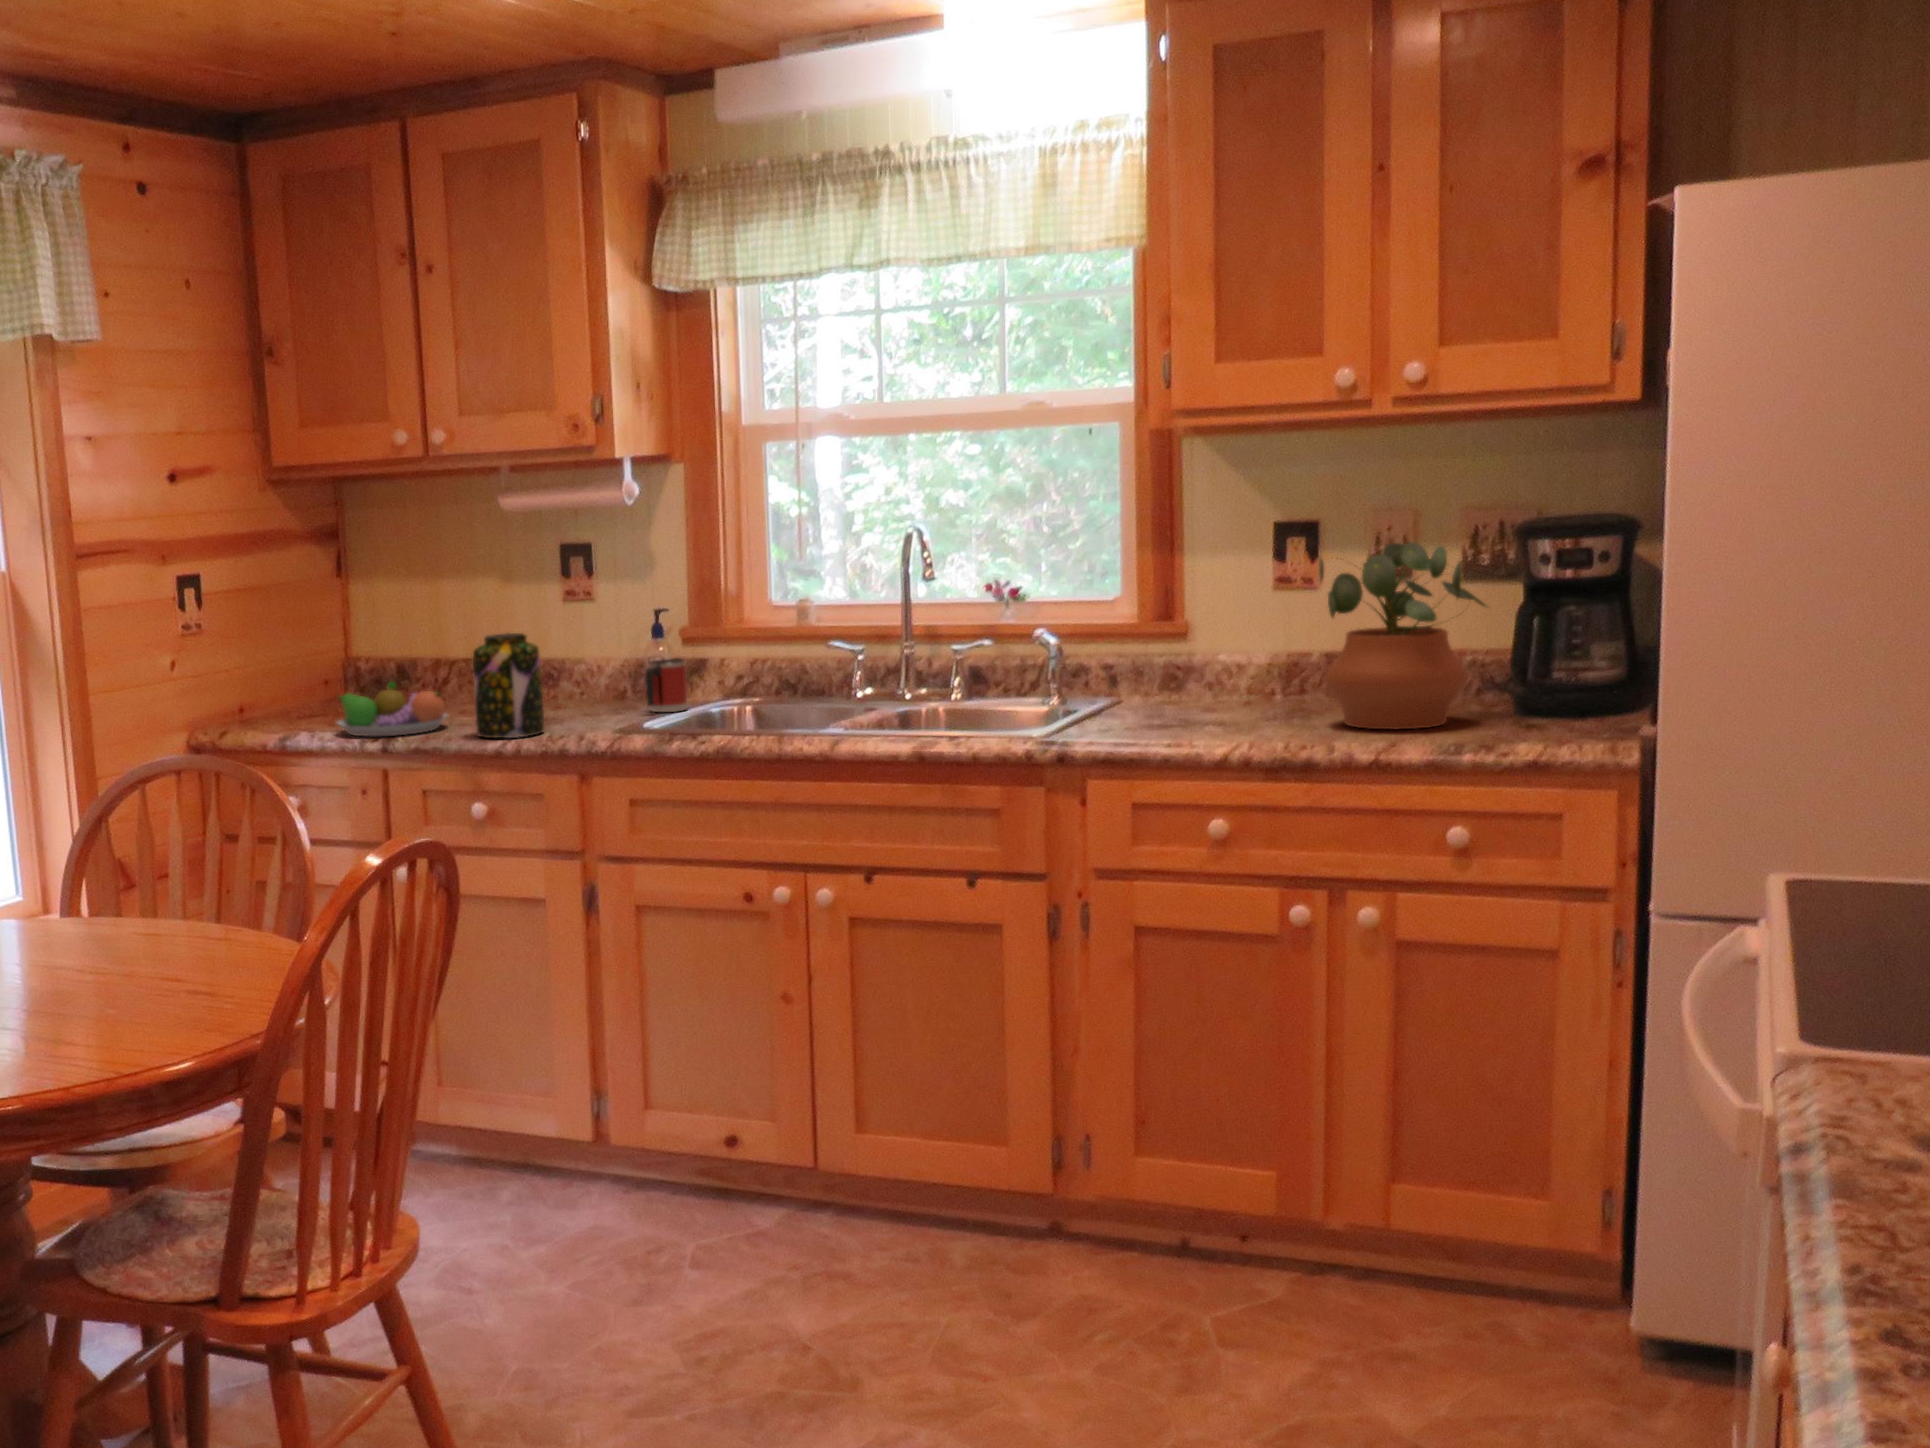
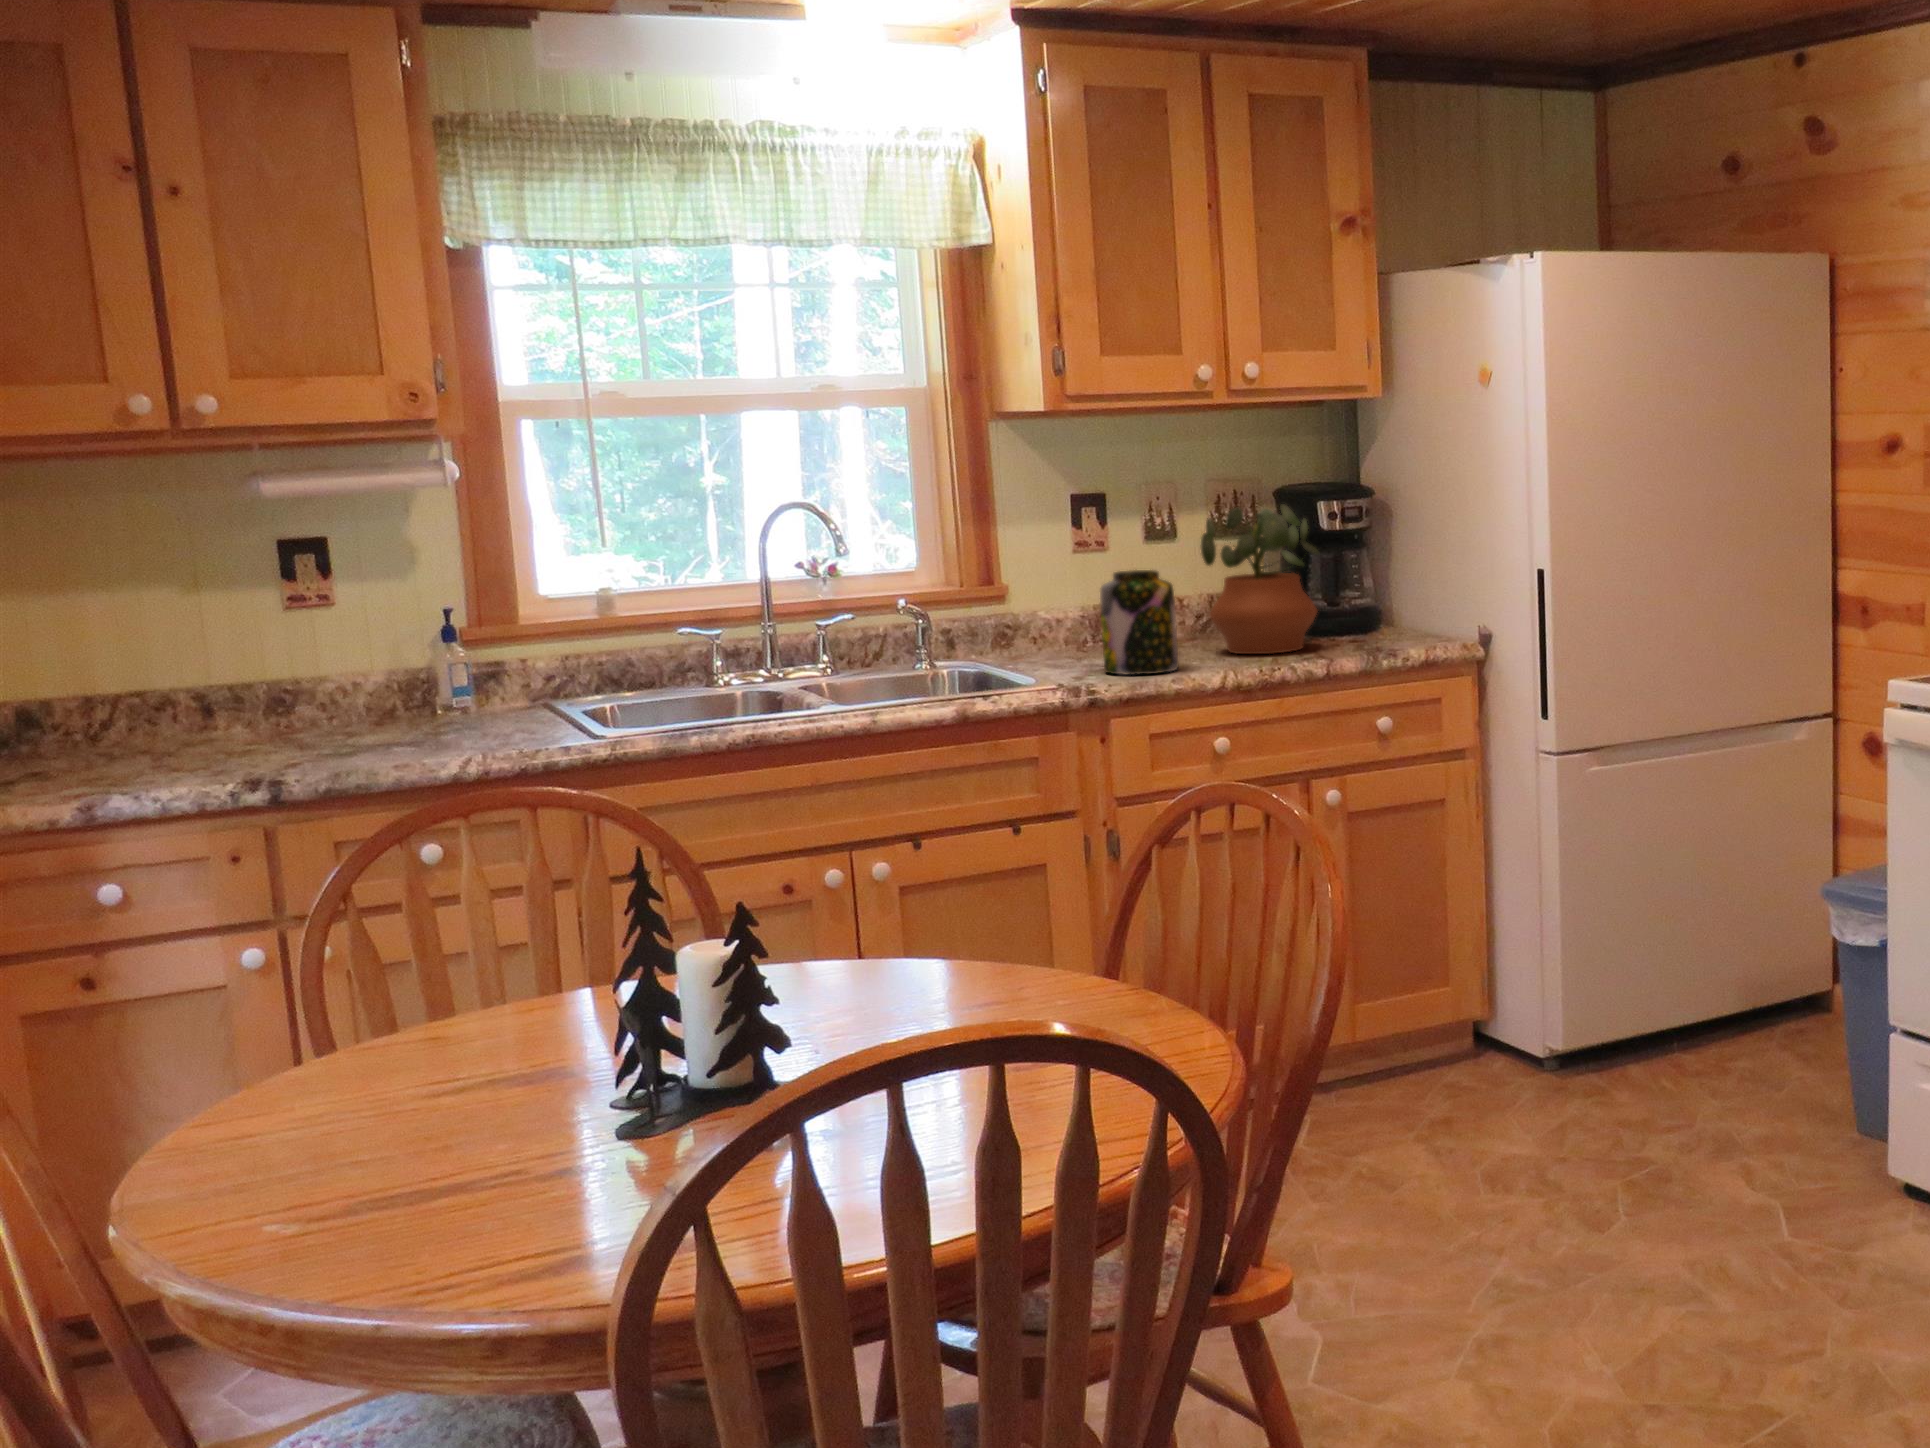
jar: present [473,633,544,738] -> present [1100,570,1178,675]
mug: present [645,658,688,712] -> none [476,658,529,720]
fruit bowl: present [337,682,447,736] -> none [82,715,277,786]

